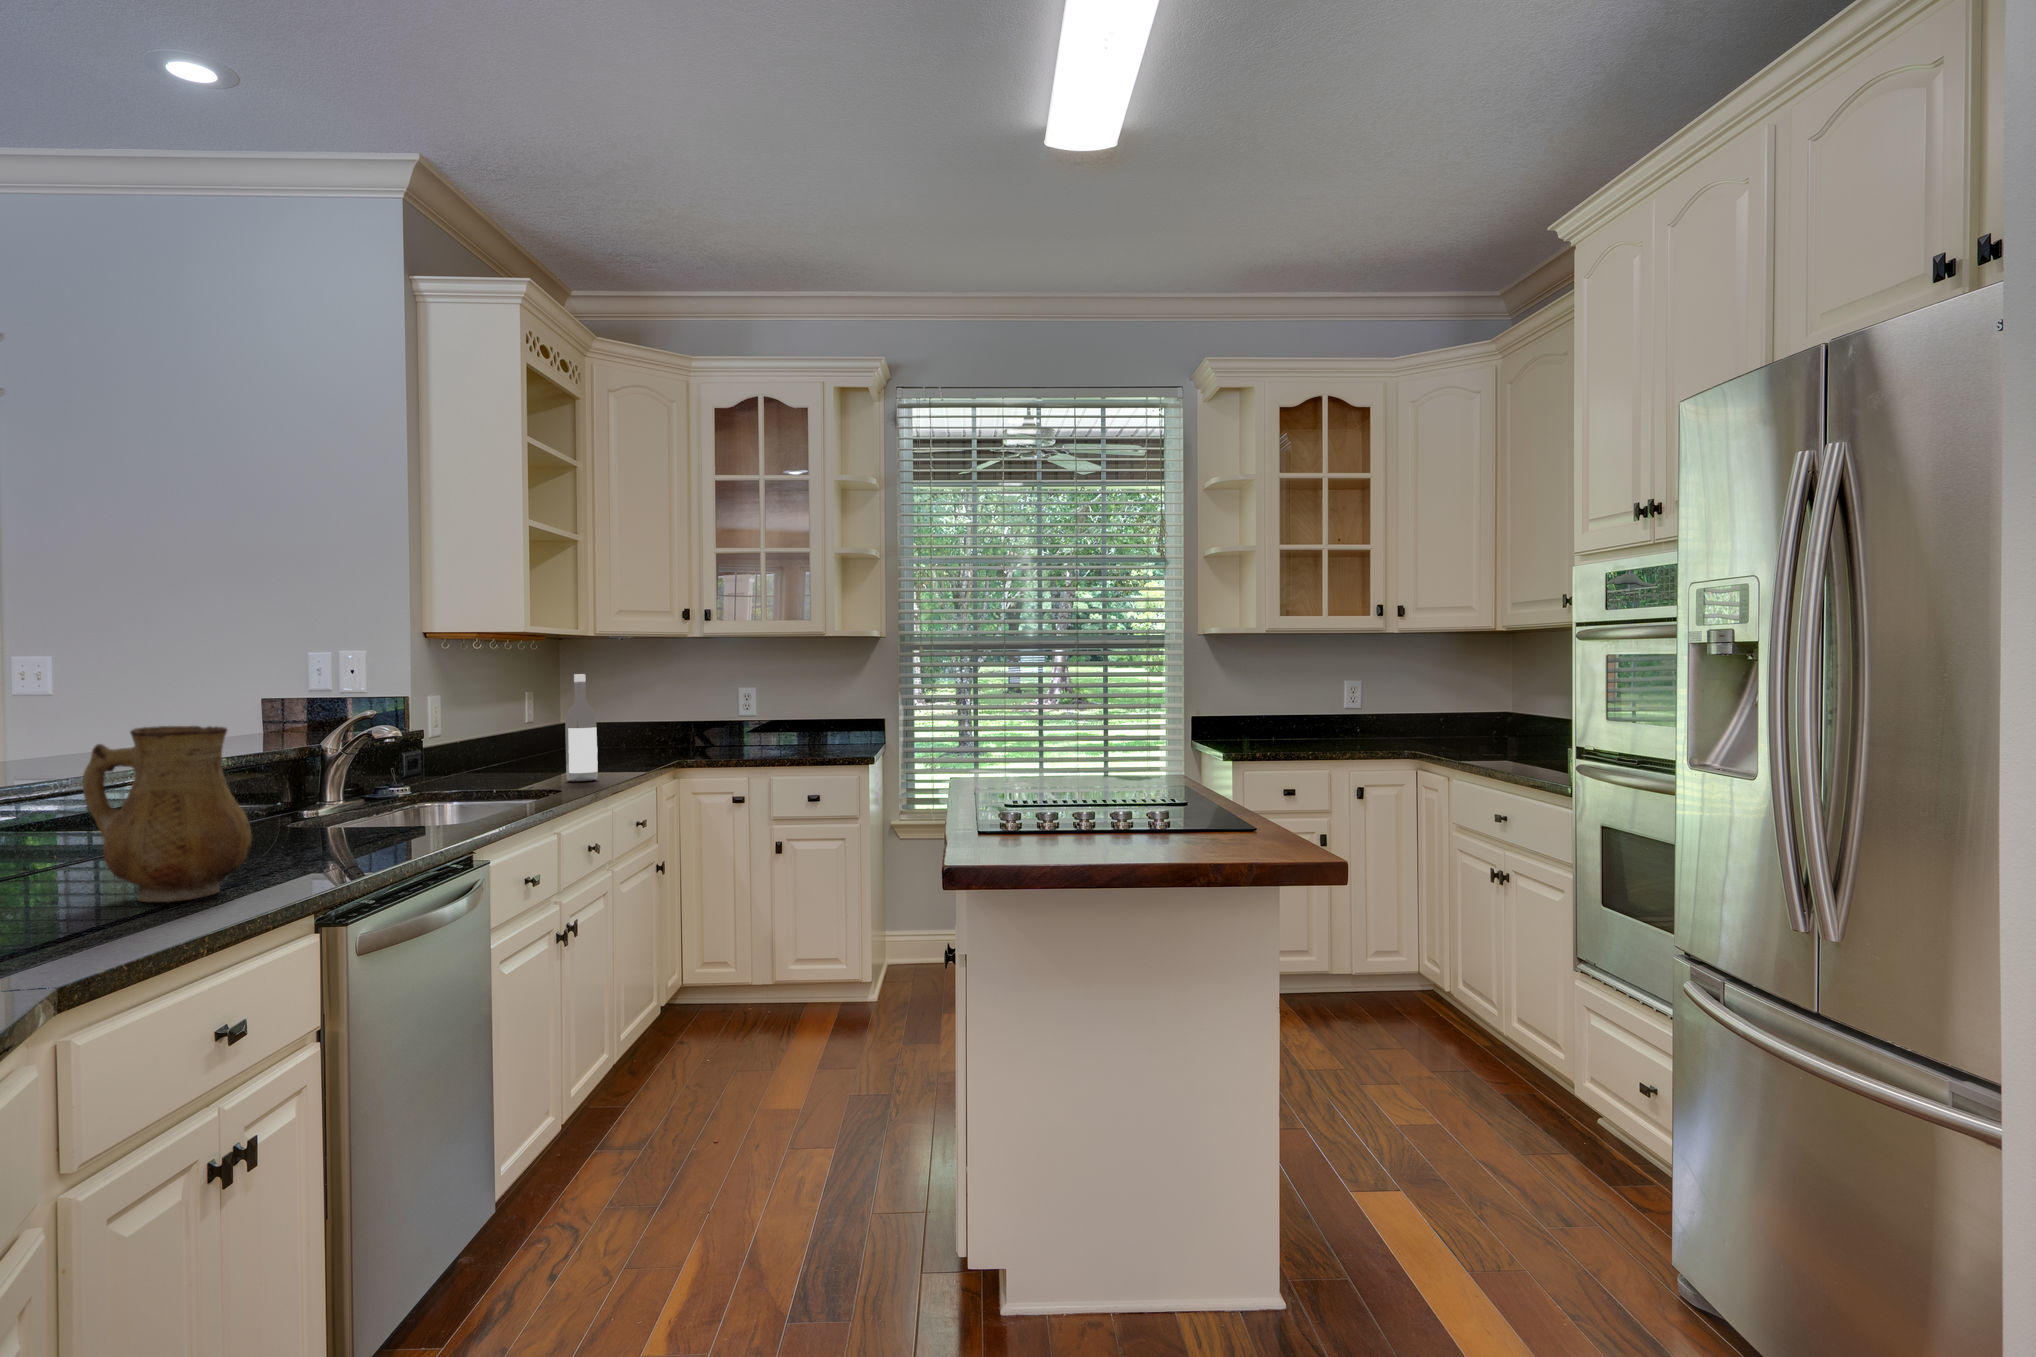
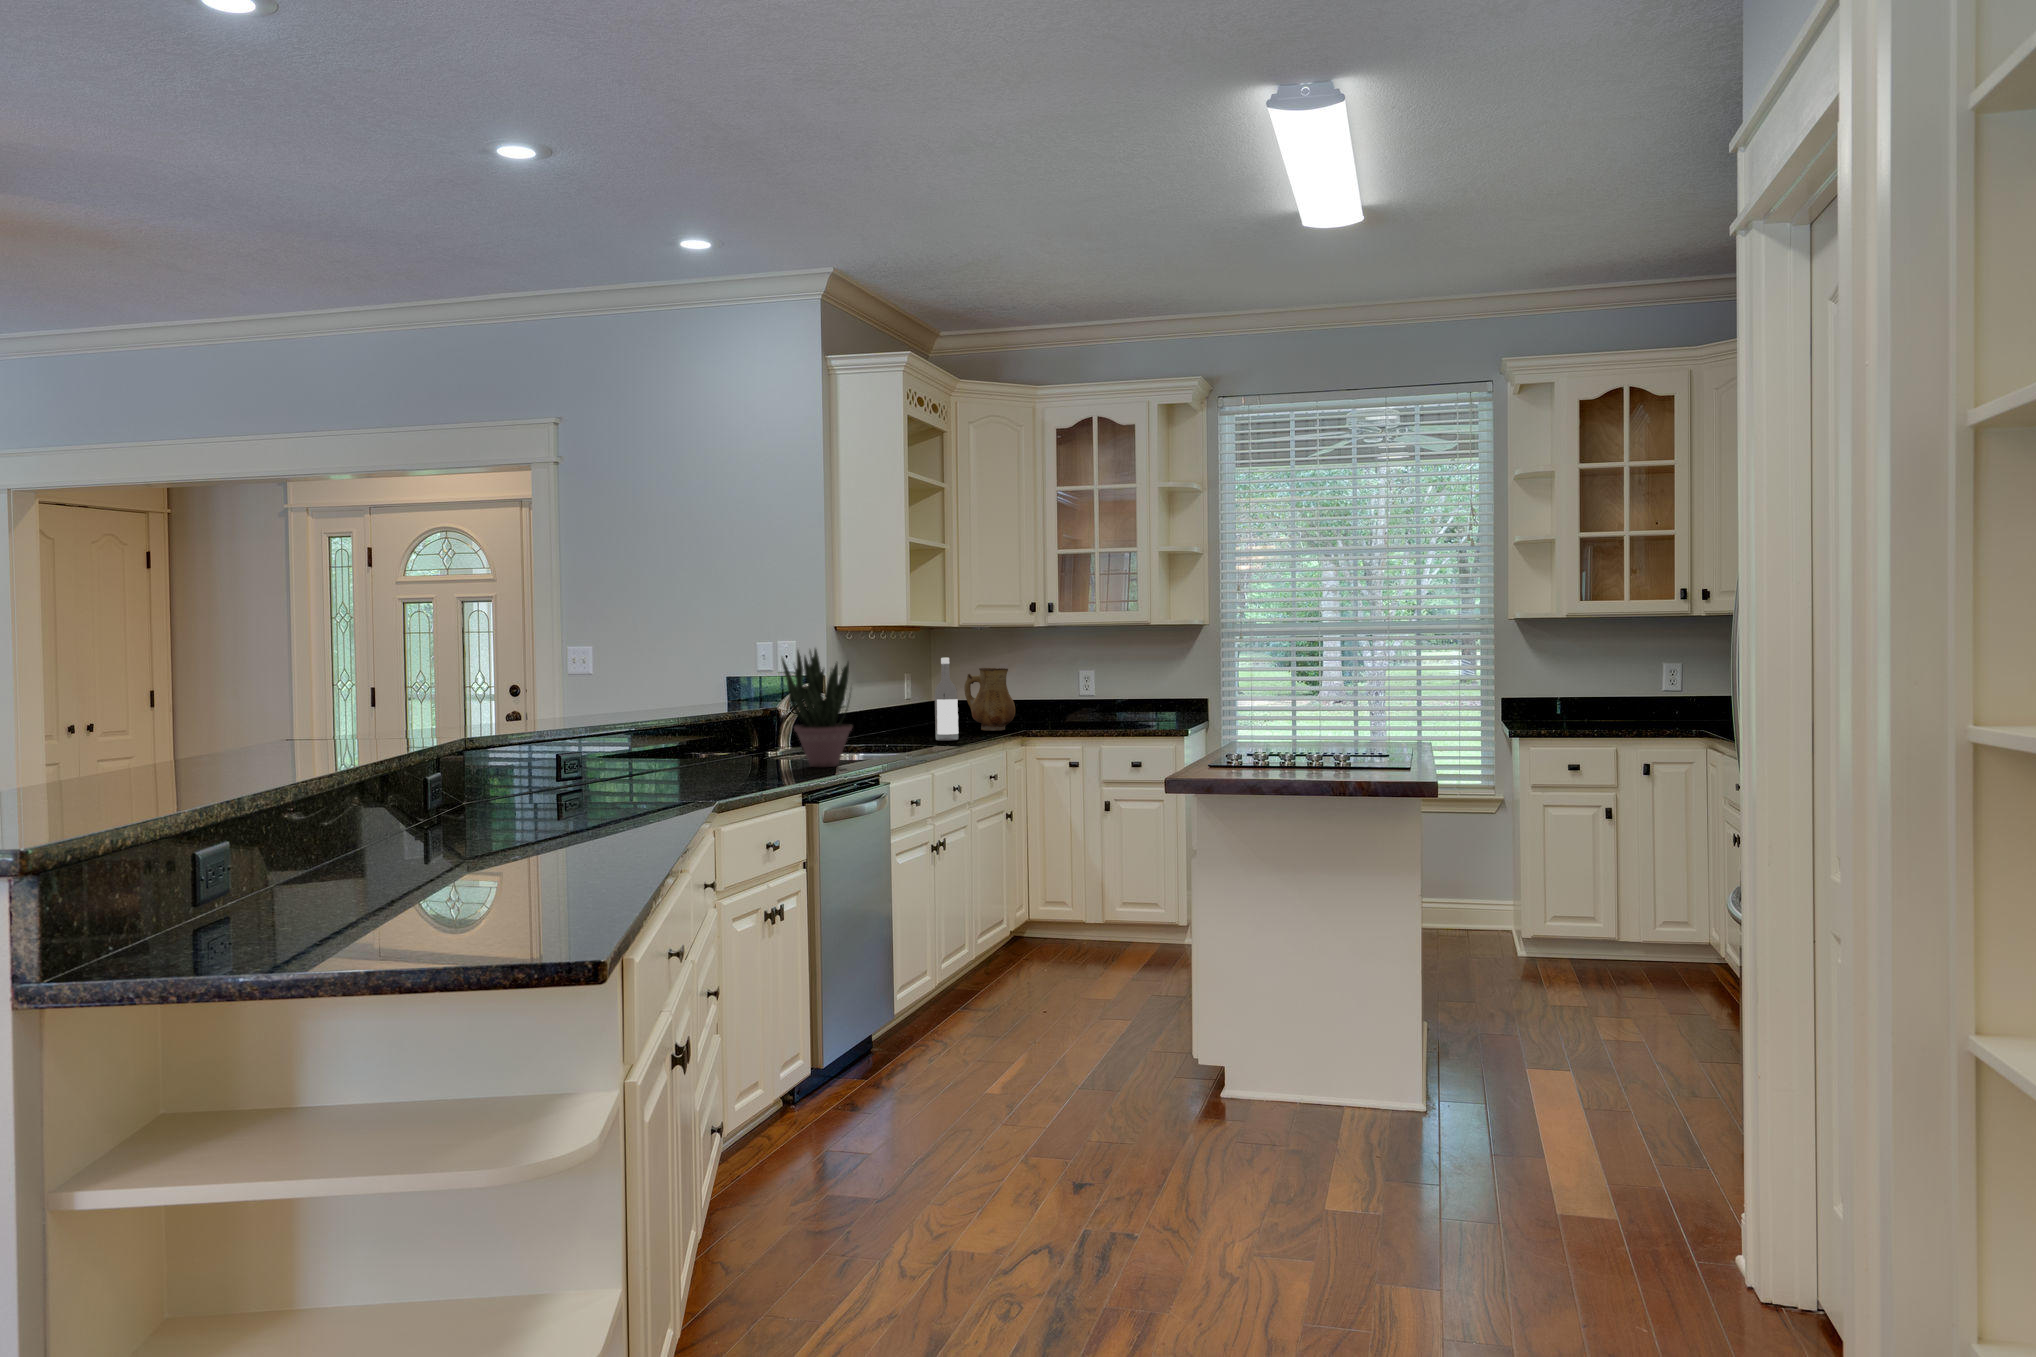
potted plant: none [302,658,427,848] -> present [781,649,852,767]
ceramic pitcher: present [83,726,251,902] -> present [964,668,1015,731]

